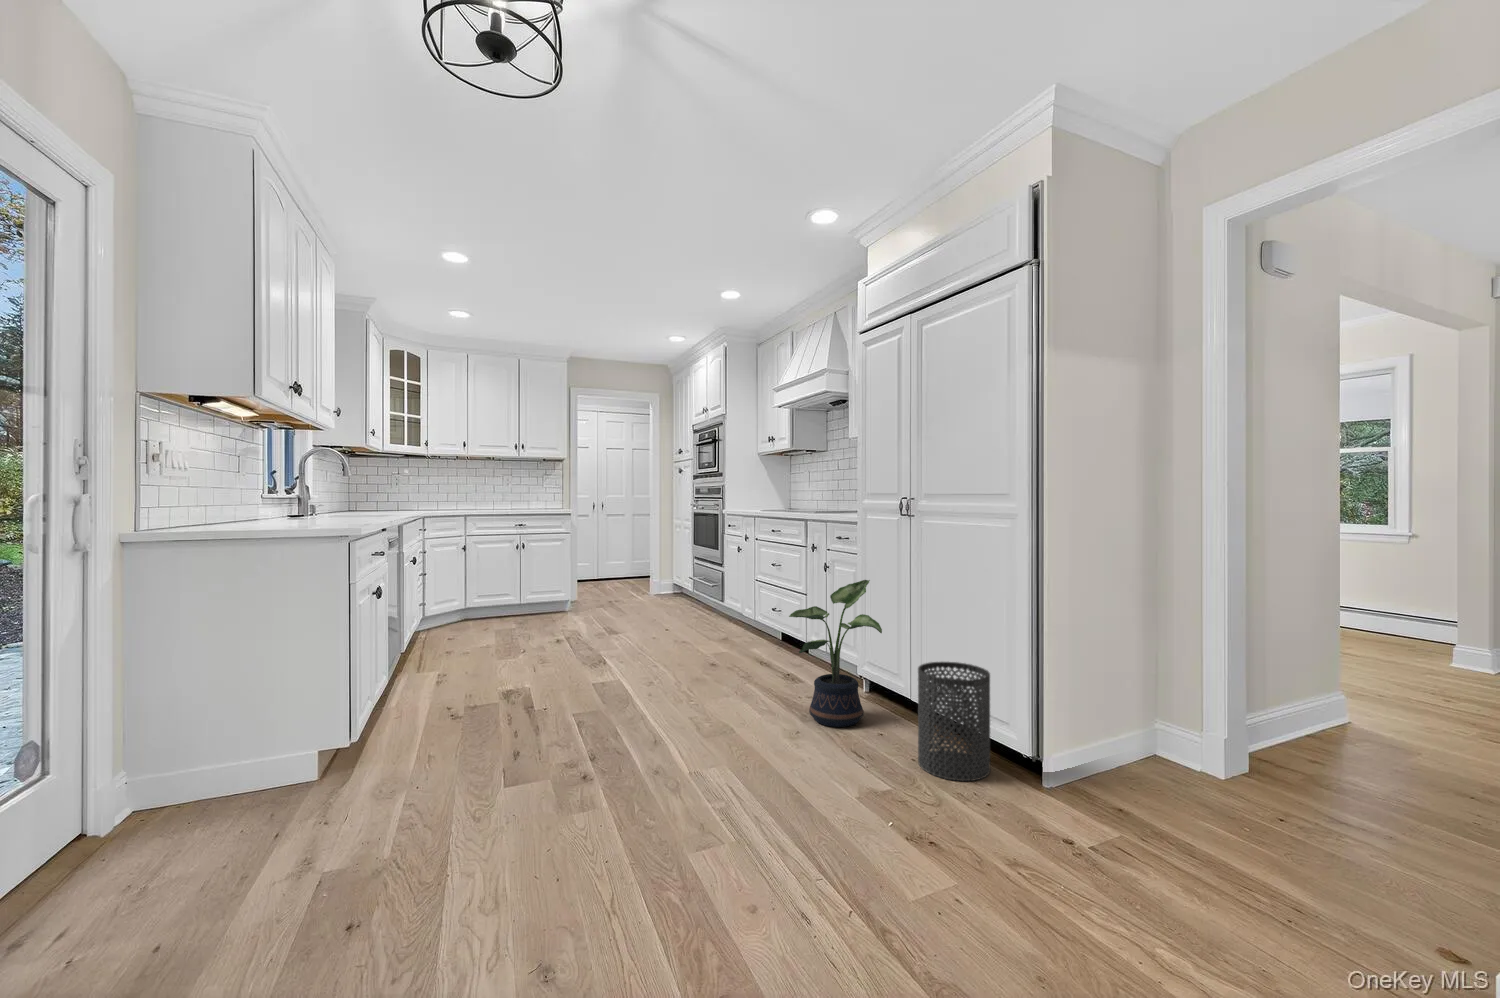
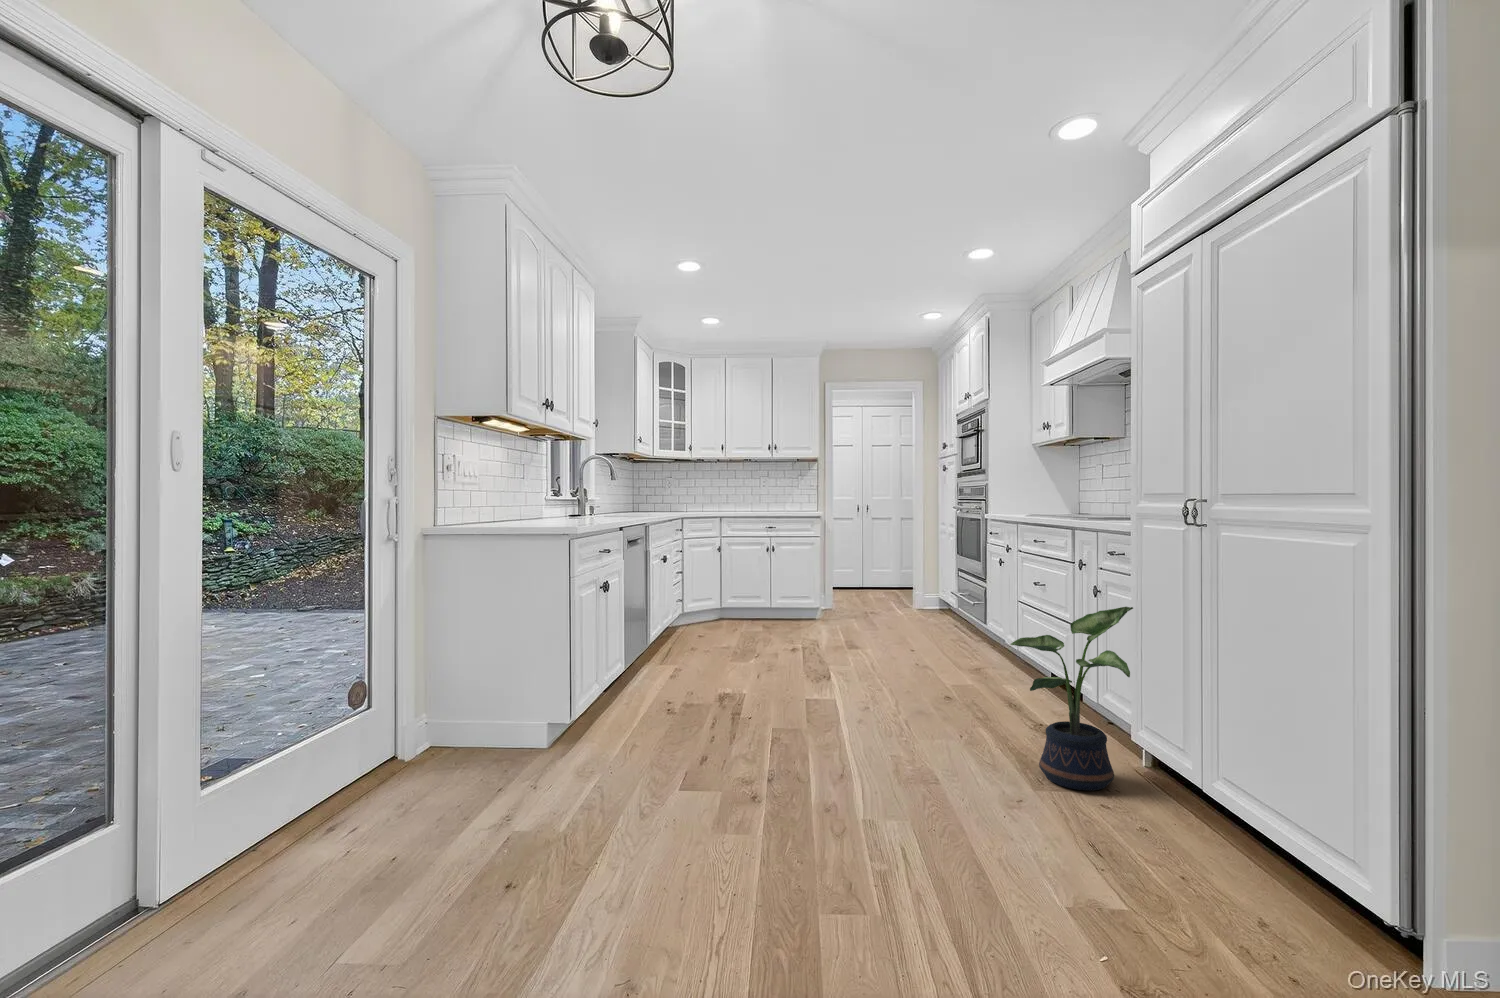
trash can: present [918,662,990,781] -> none [1168,723,1283,896]

